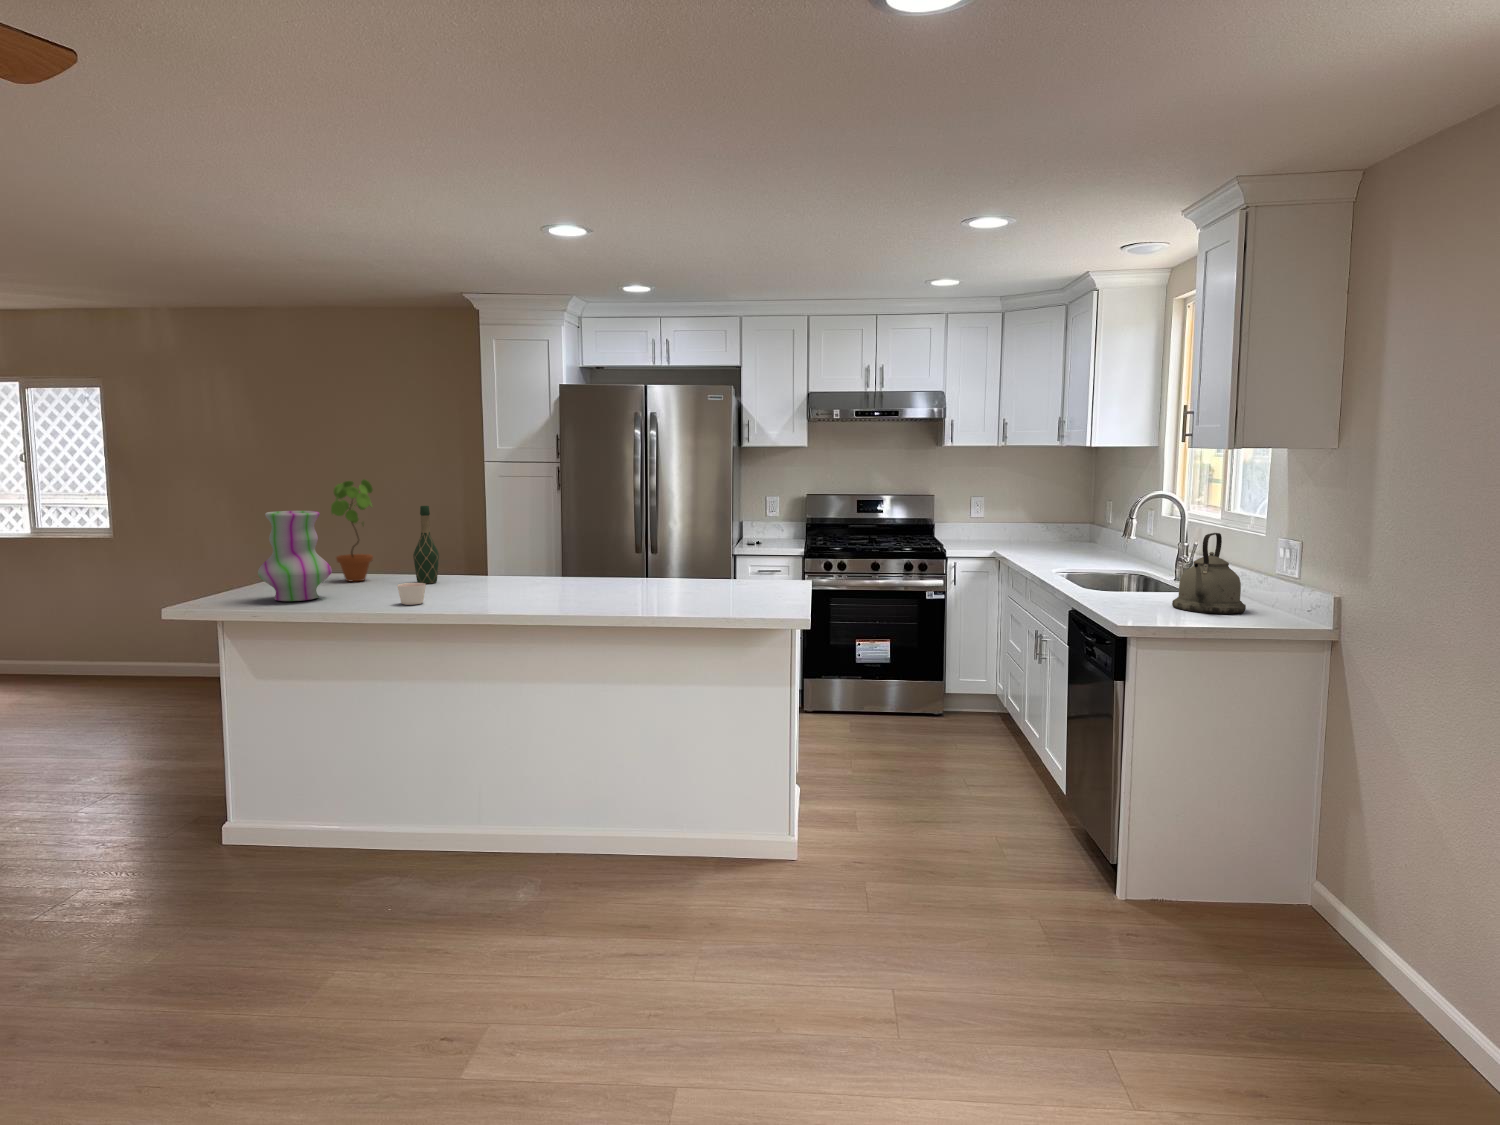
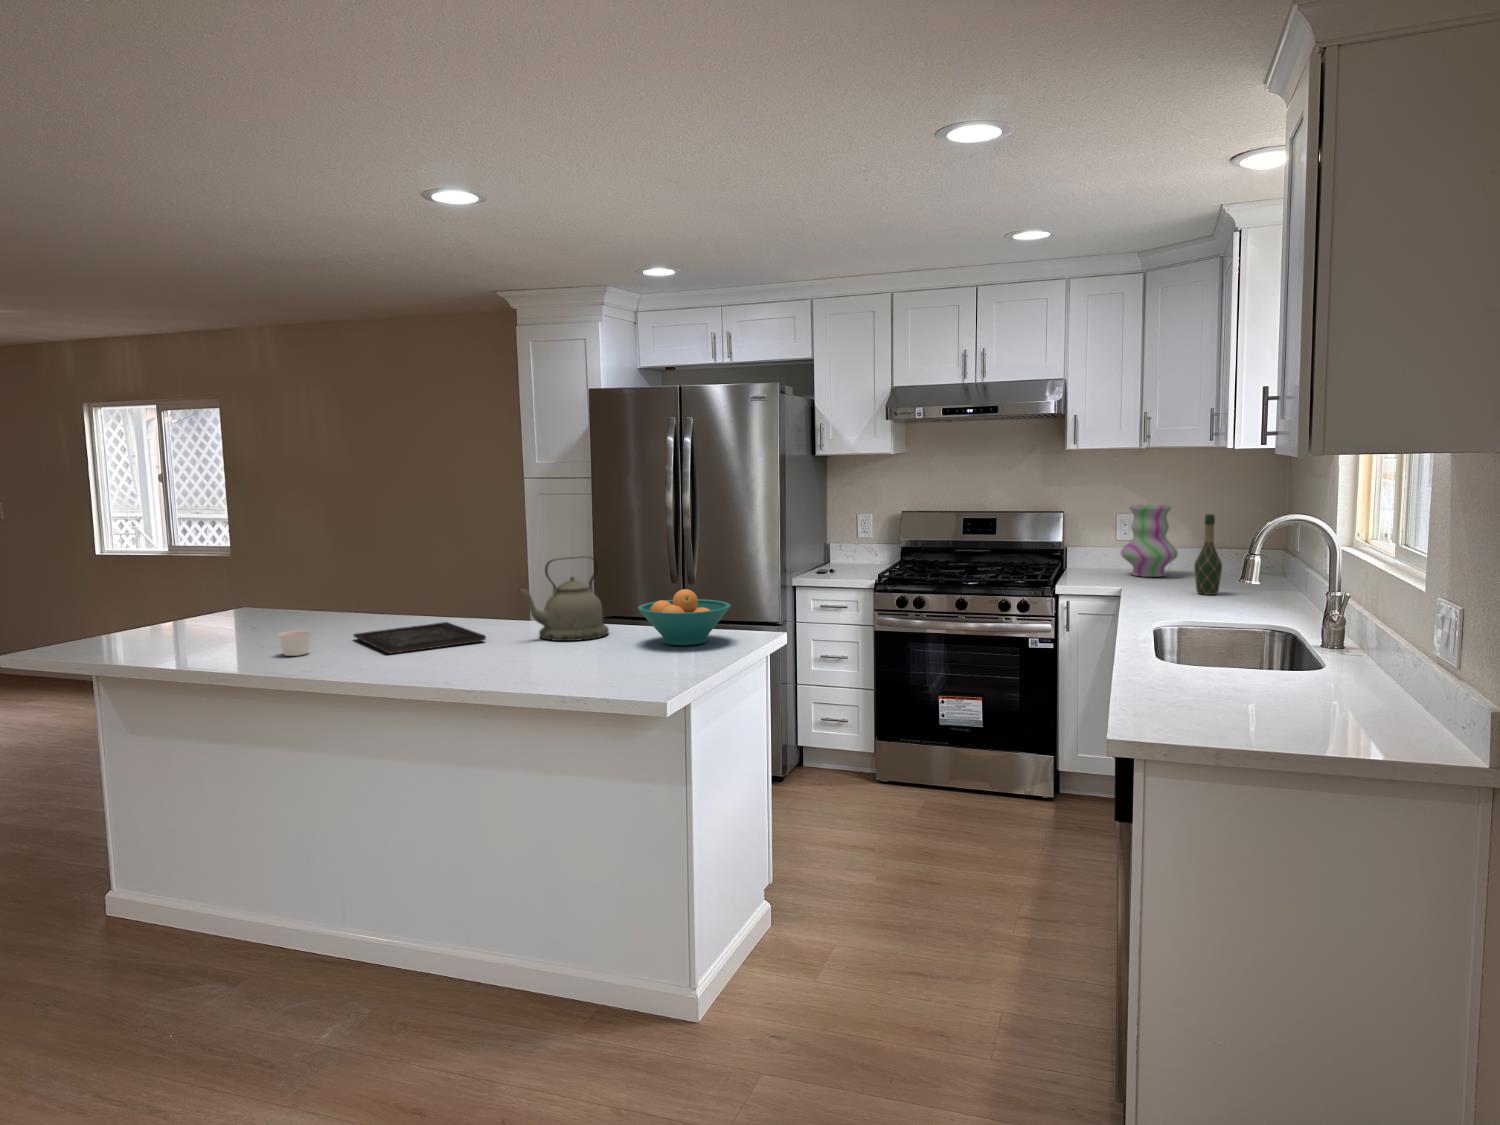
potted plant: present [331,480,373,581] -> none [279,508,330,620]
wine bottle: present [413,506,439,583] -> present [1195,514,1222,595]
vase: present [258,511,332,601] -> present [1121,505,1178,577]
kettle: present [1172,533,1246,614] -> present [519,557,609,641]
fruit bowl: none [700,545,775,590] -> present [638,589,731,646]
tray: none [439,579,567,601] -> present [353,622,486,654]

